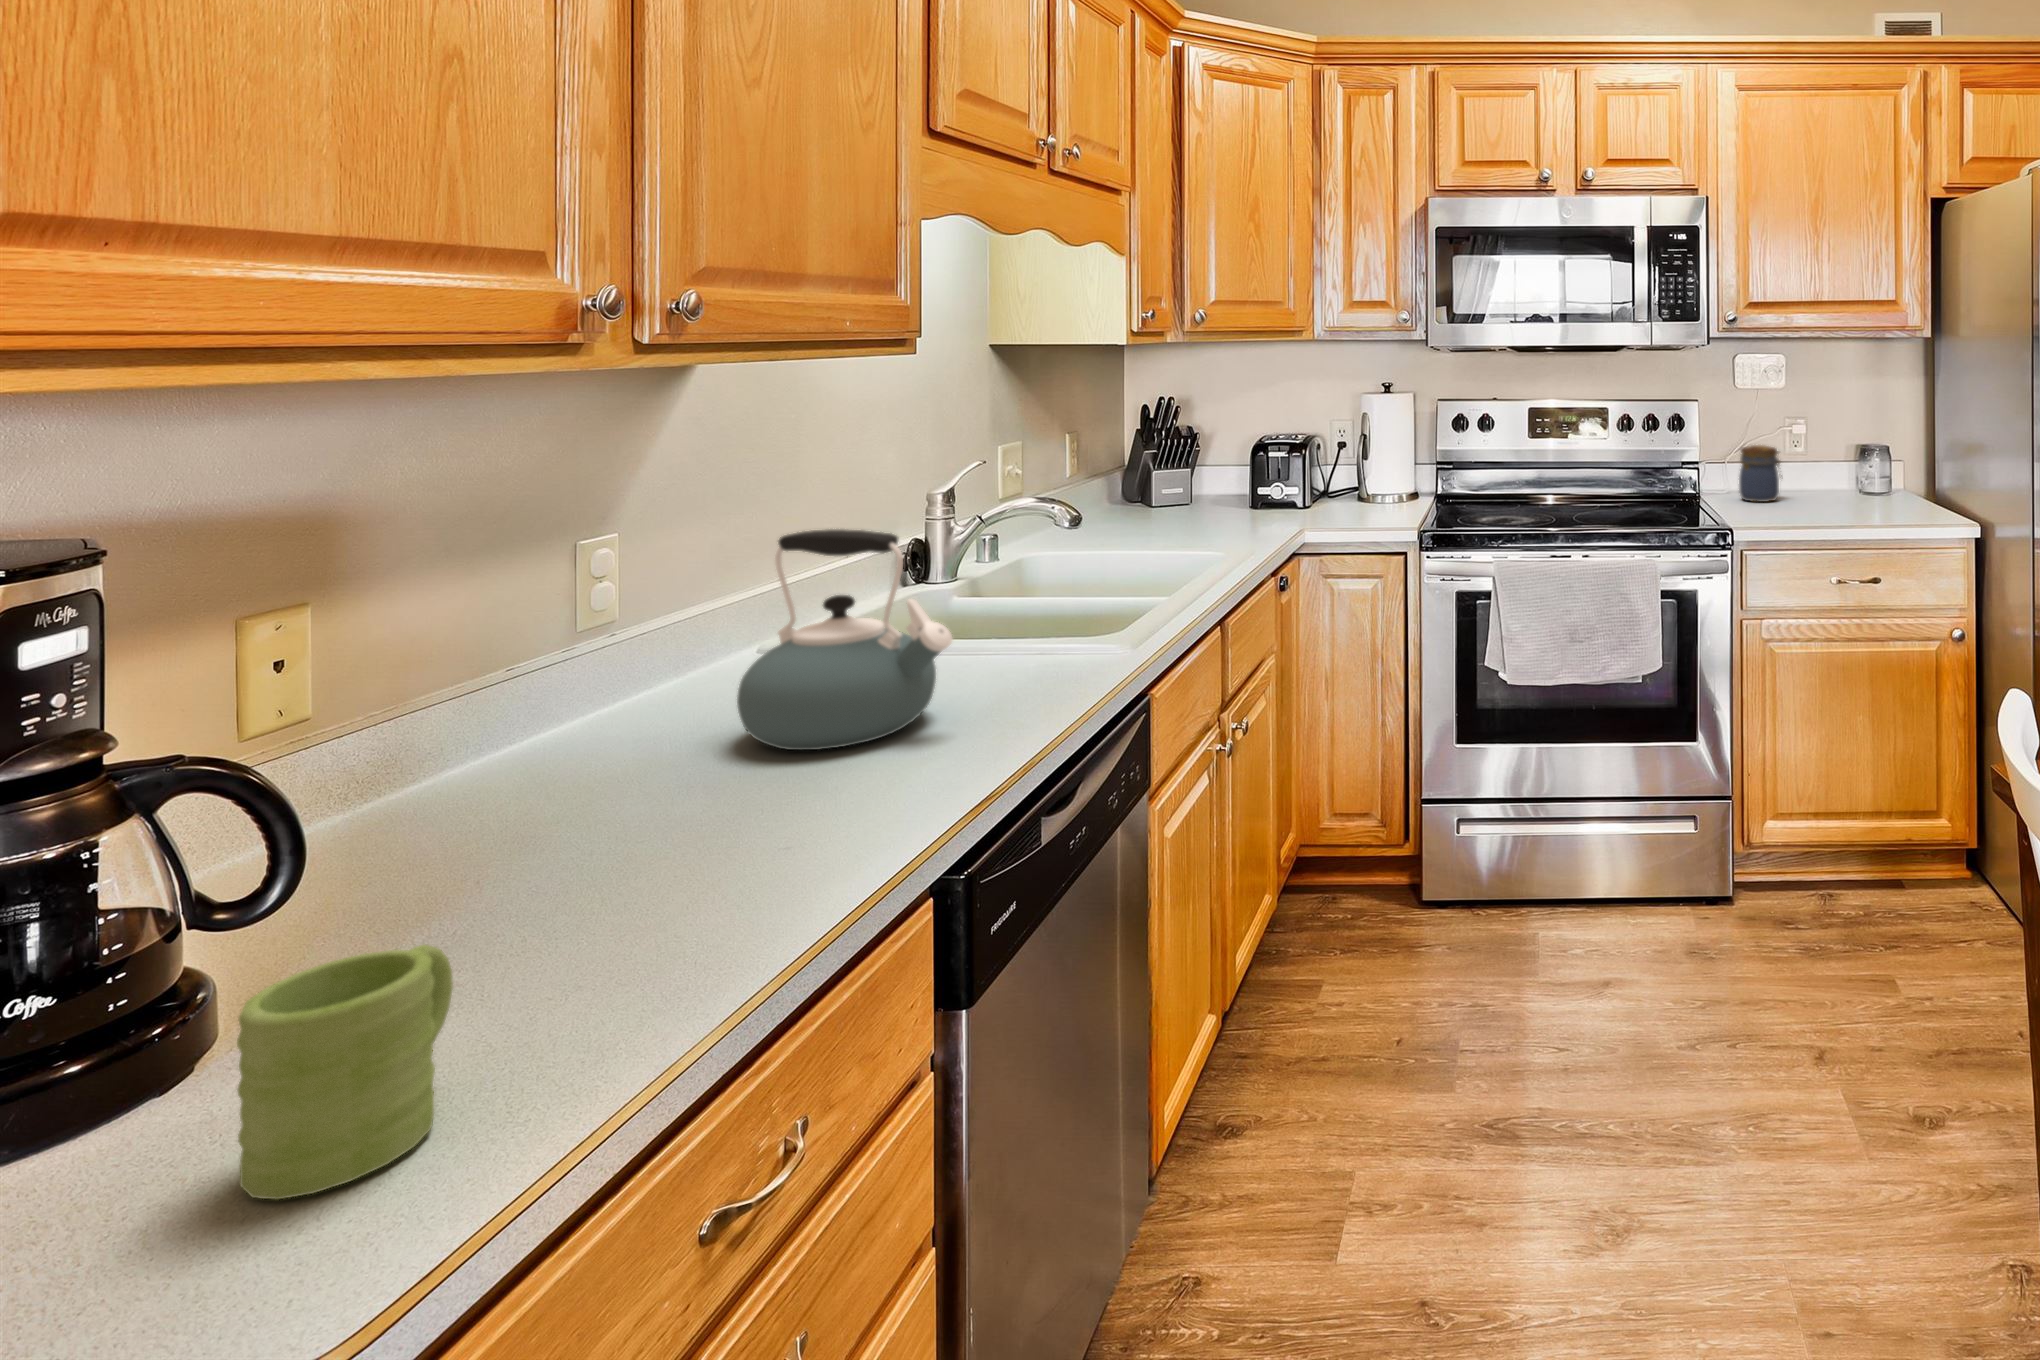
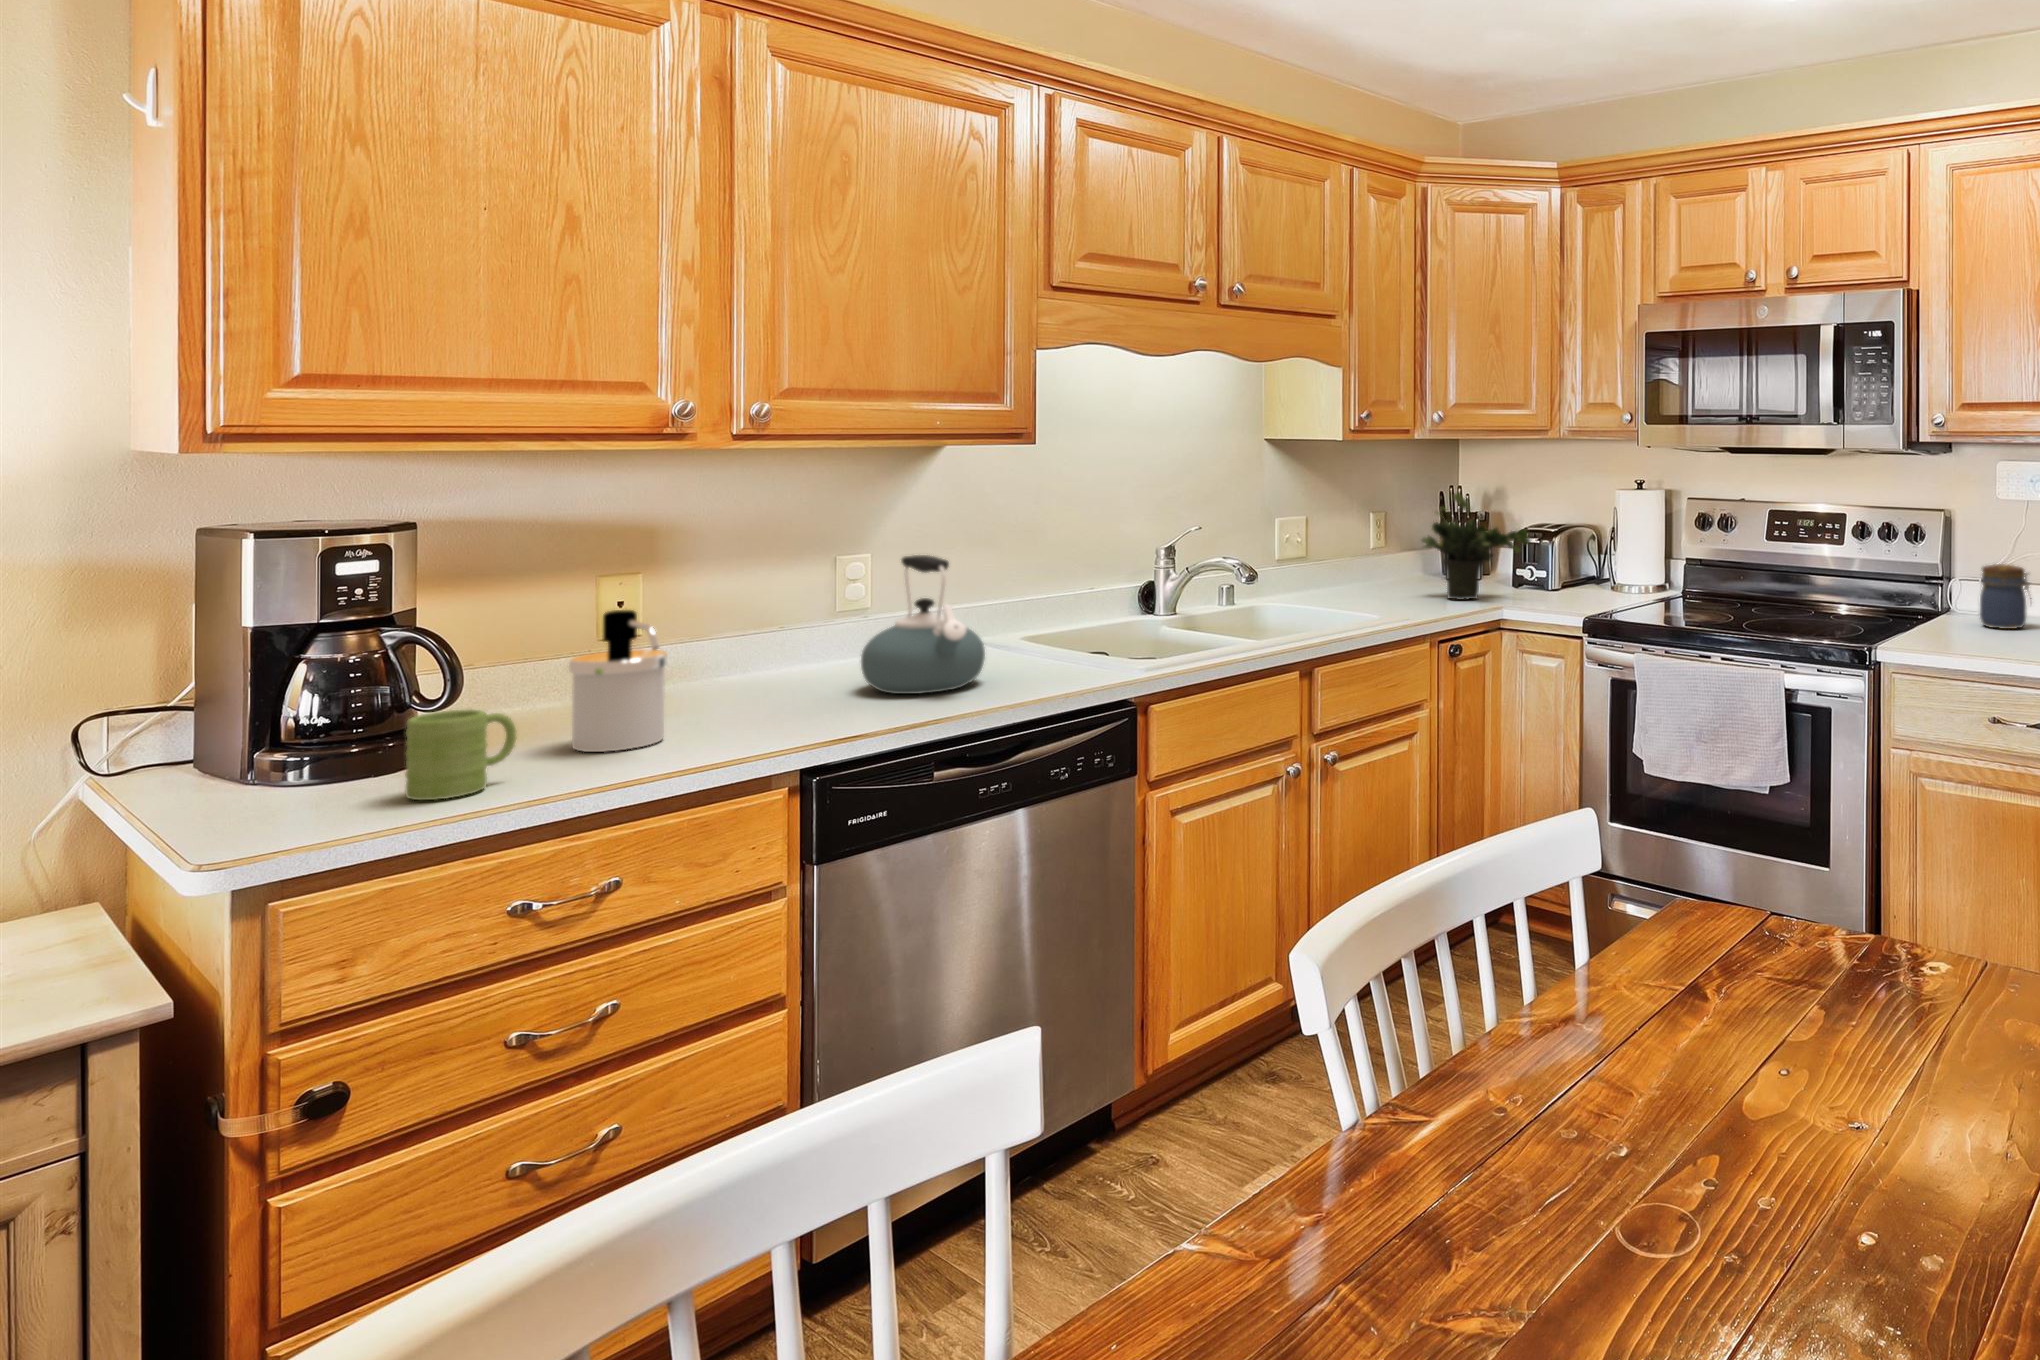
potted plant: none [1179,404,1312,524] -> present [1422,493,1530,600]
soap dispenser: none [395,684,666,979] -> present [569,610,668,752]

